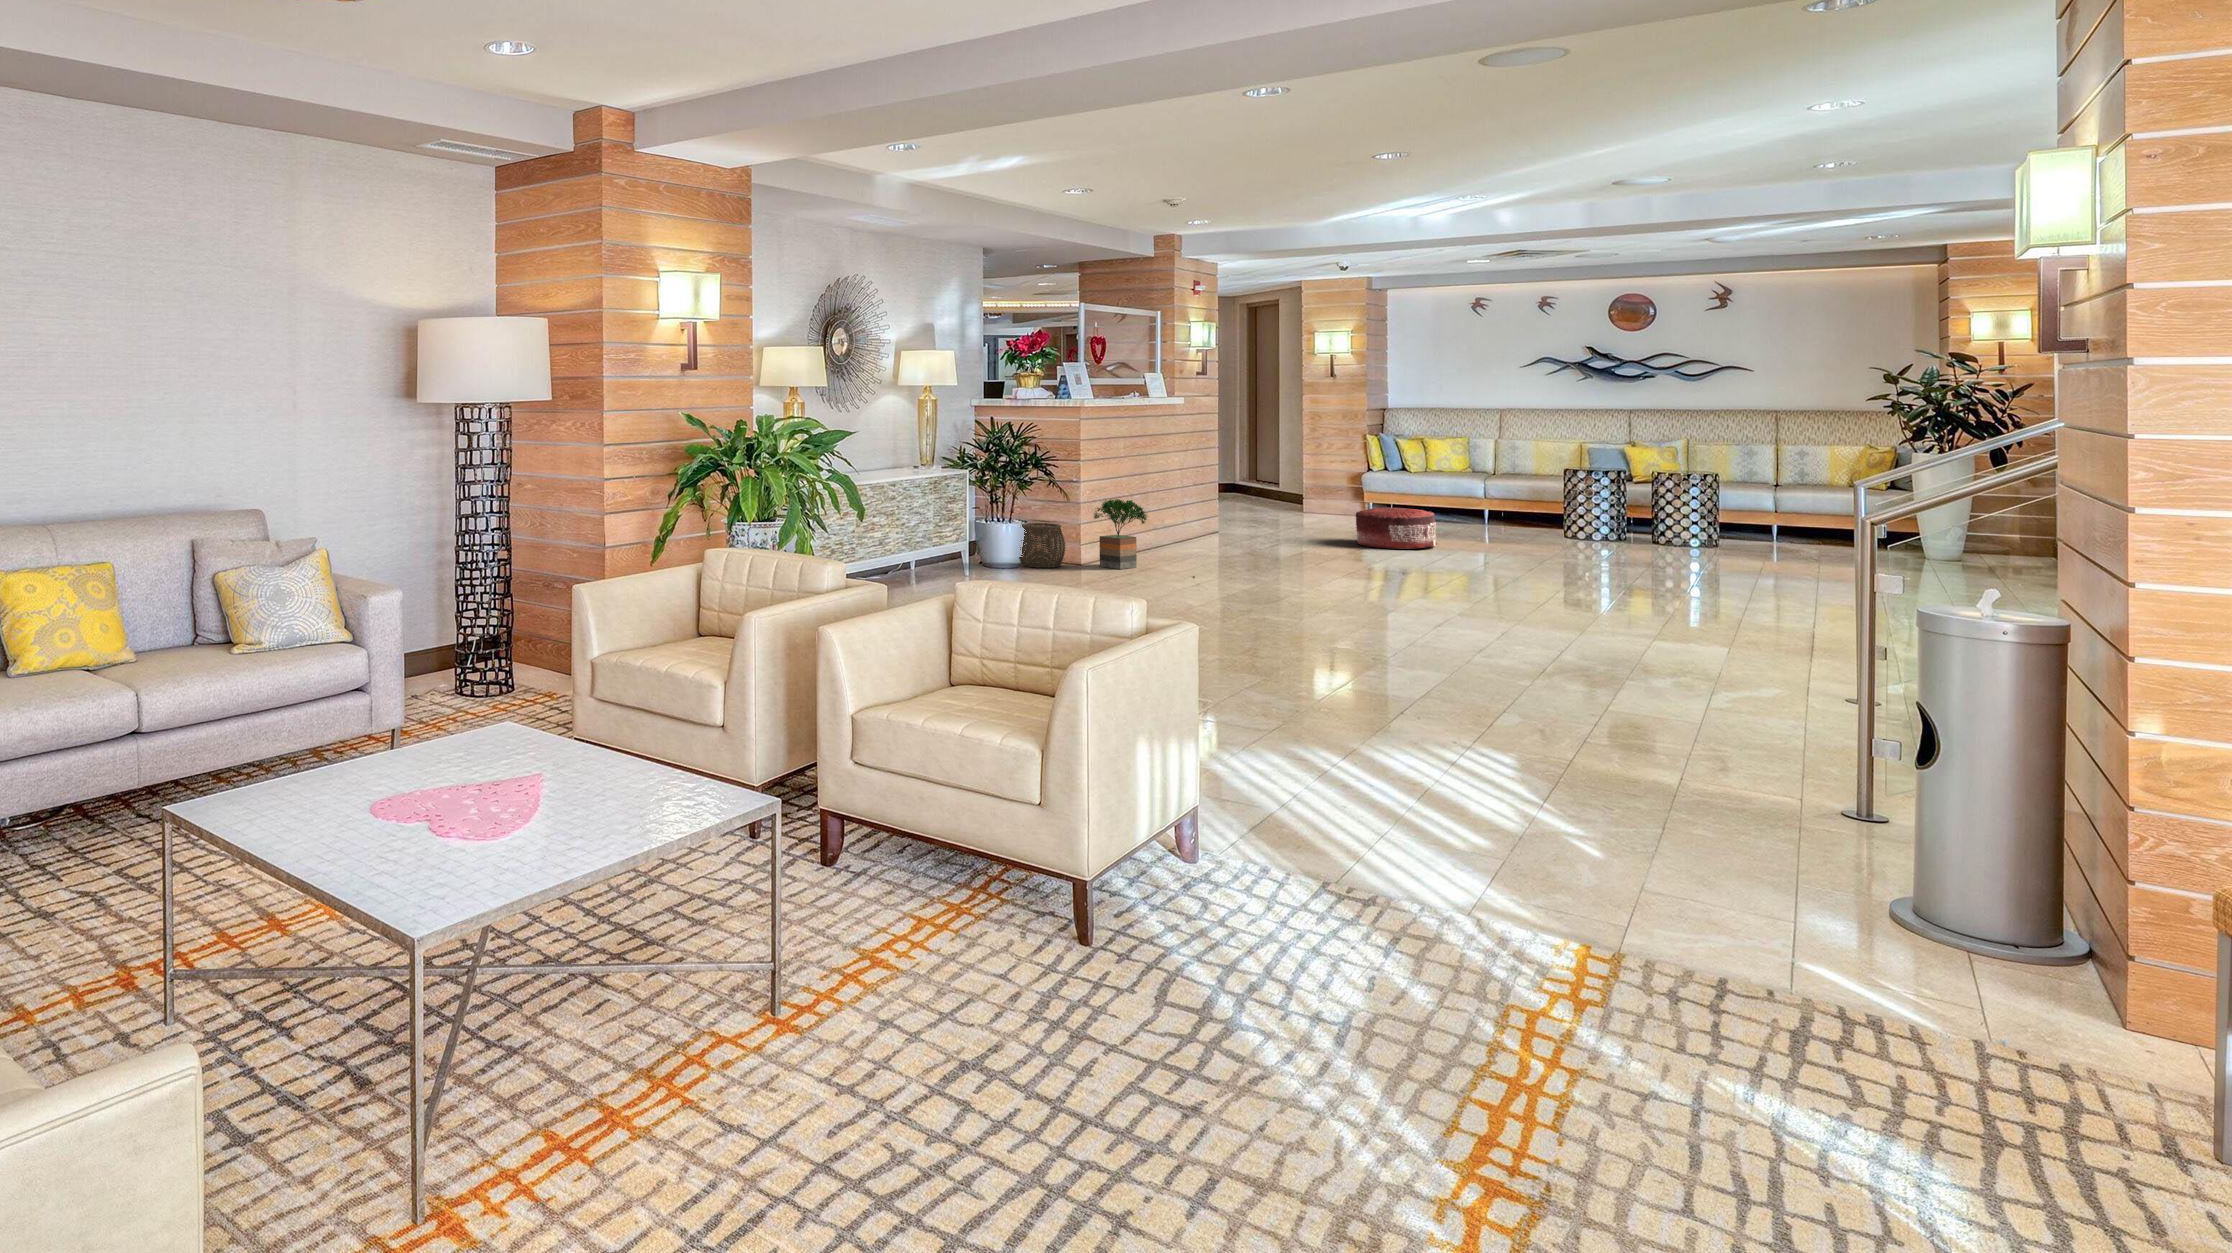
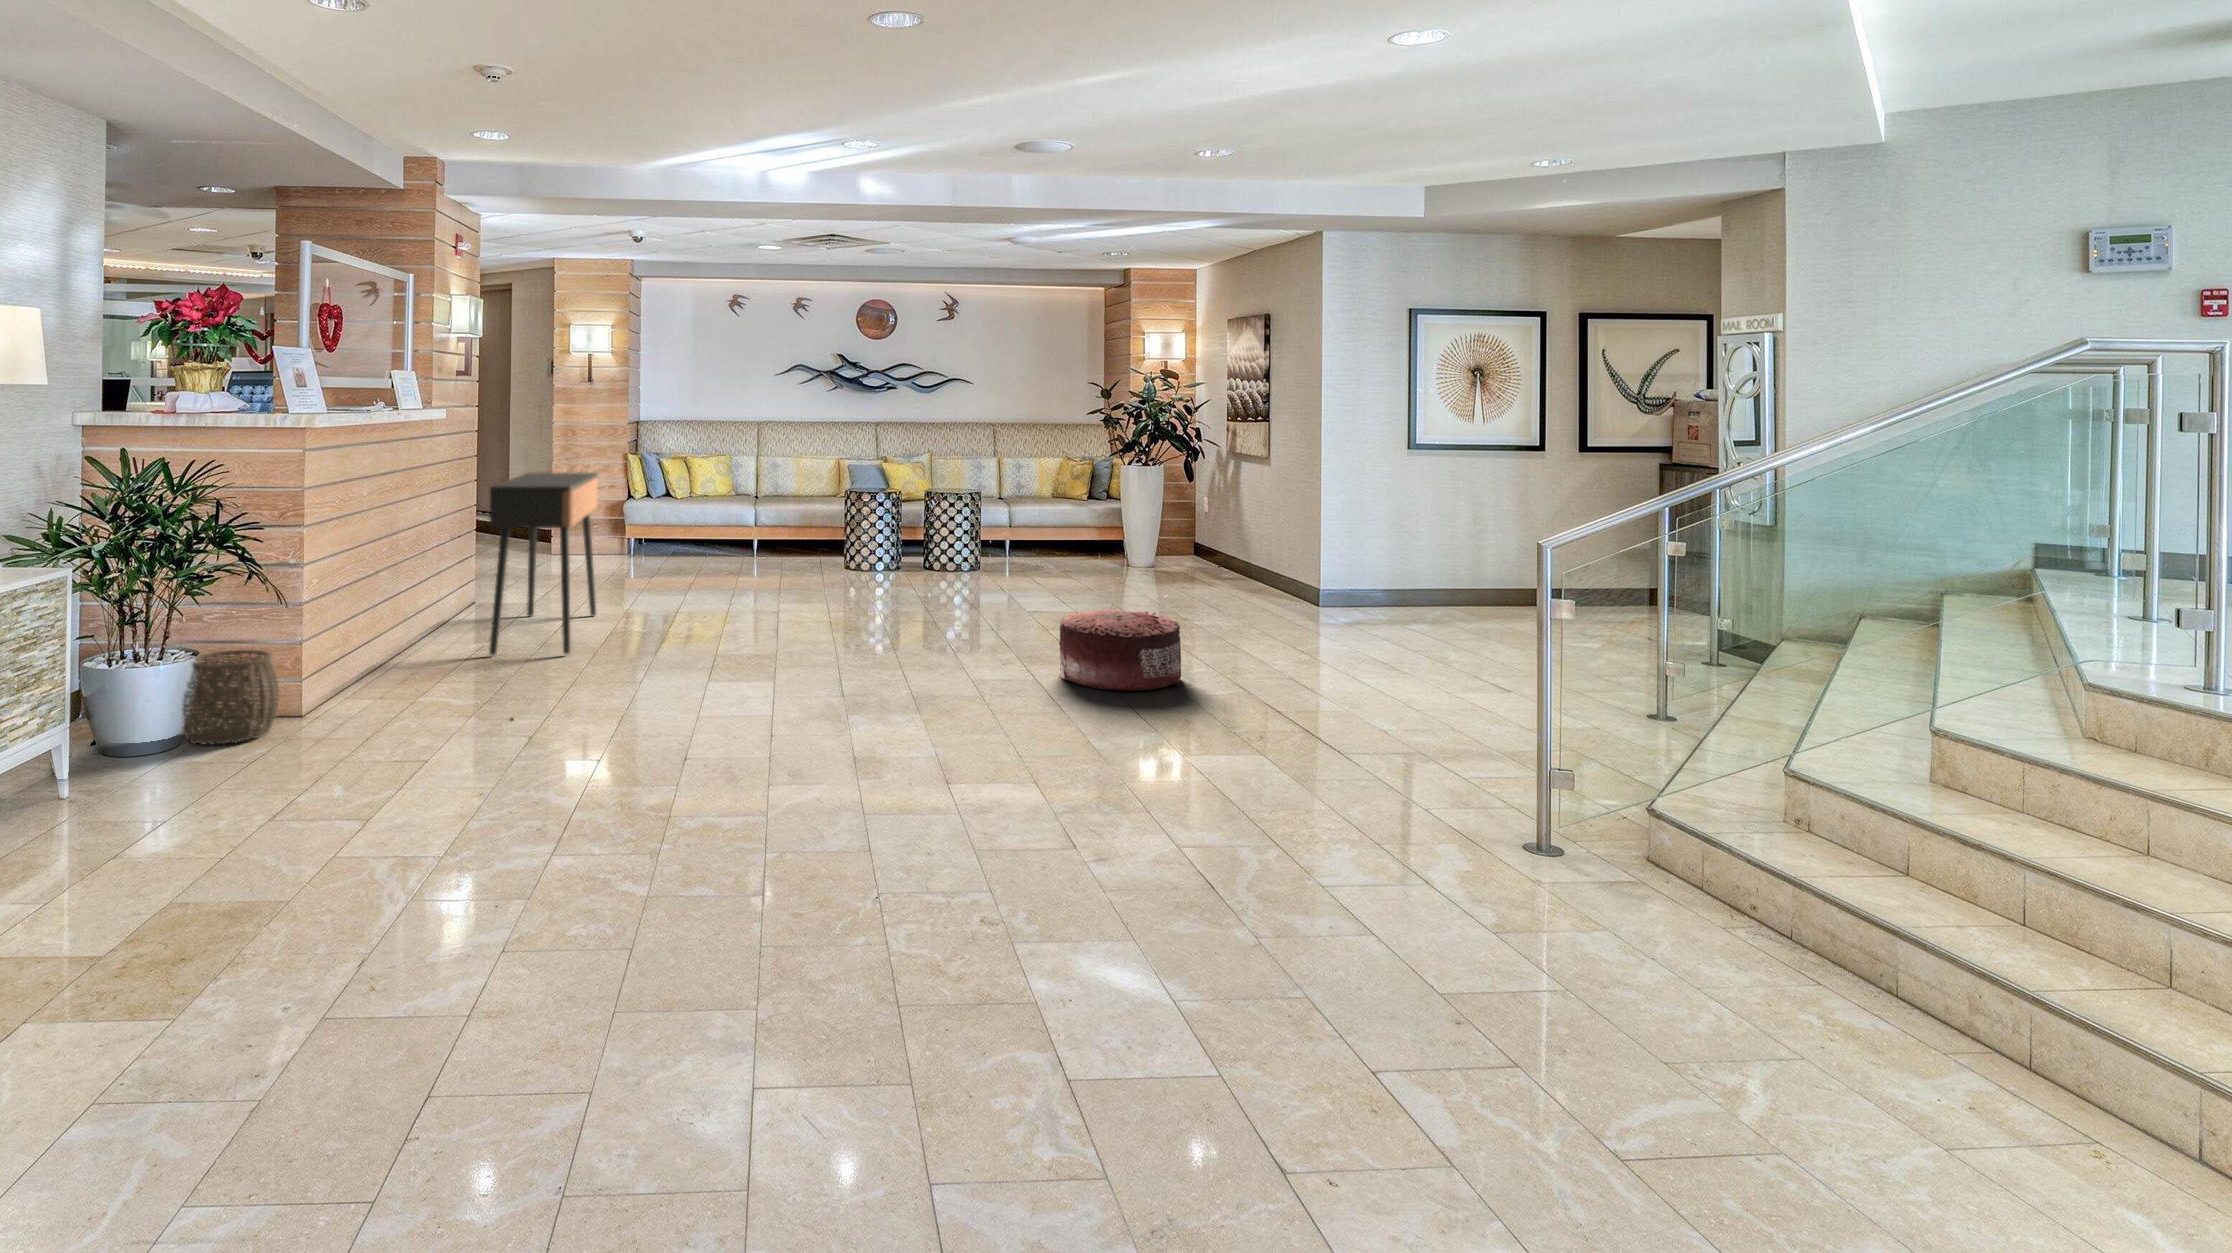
console table: none [1199,441,1295,557] -> present [489,473,598,655]
potted tree: present [1094,499,1147,569] -> none [330,591,435,721]
pouf: present [1356,508,1437,549] -> present [1059,609,1181,691]

